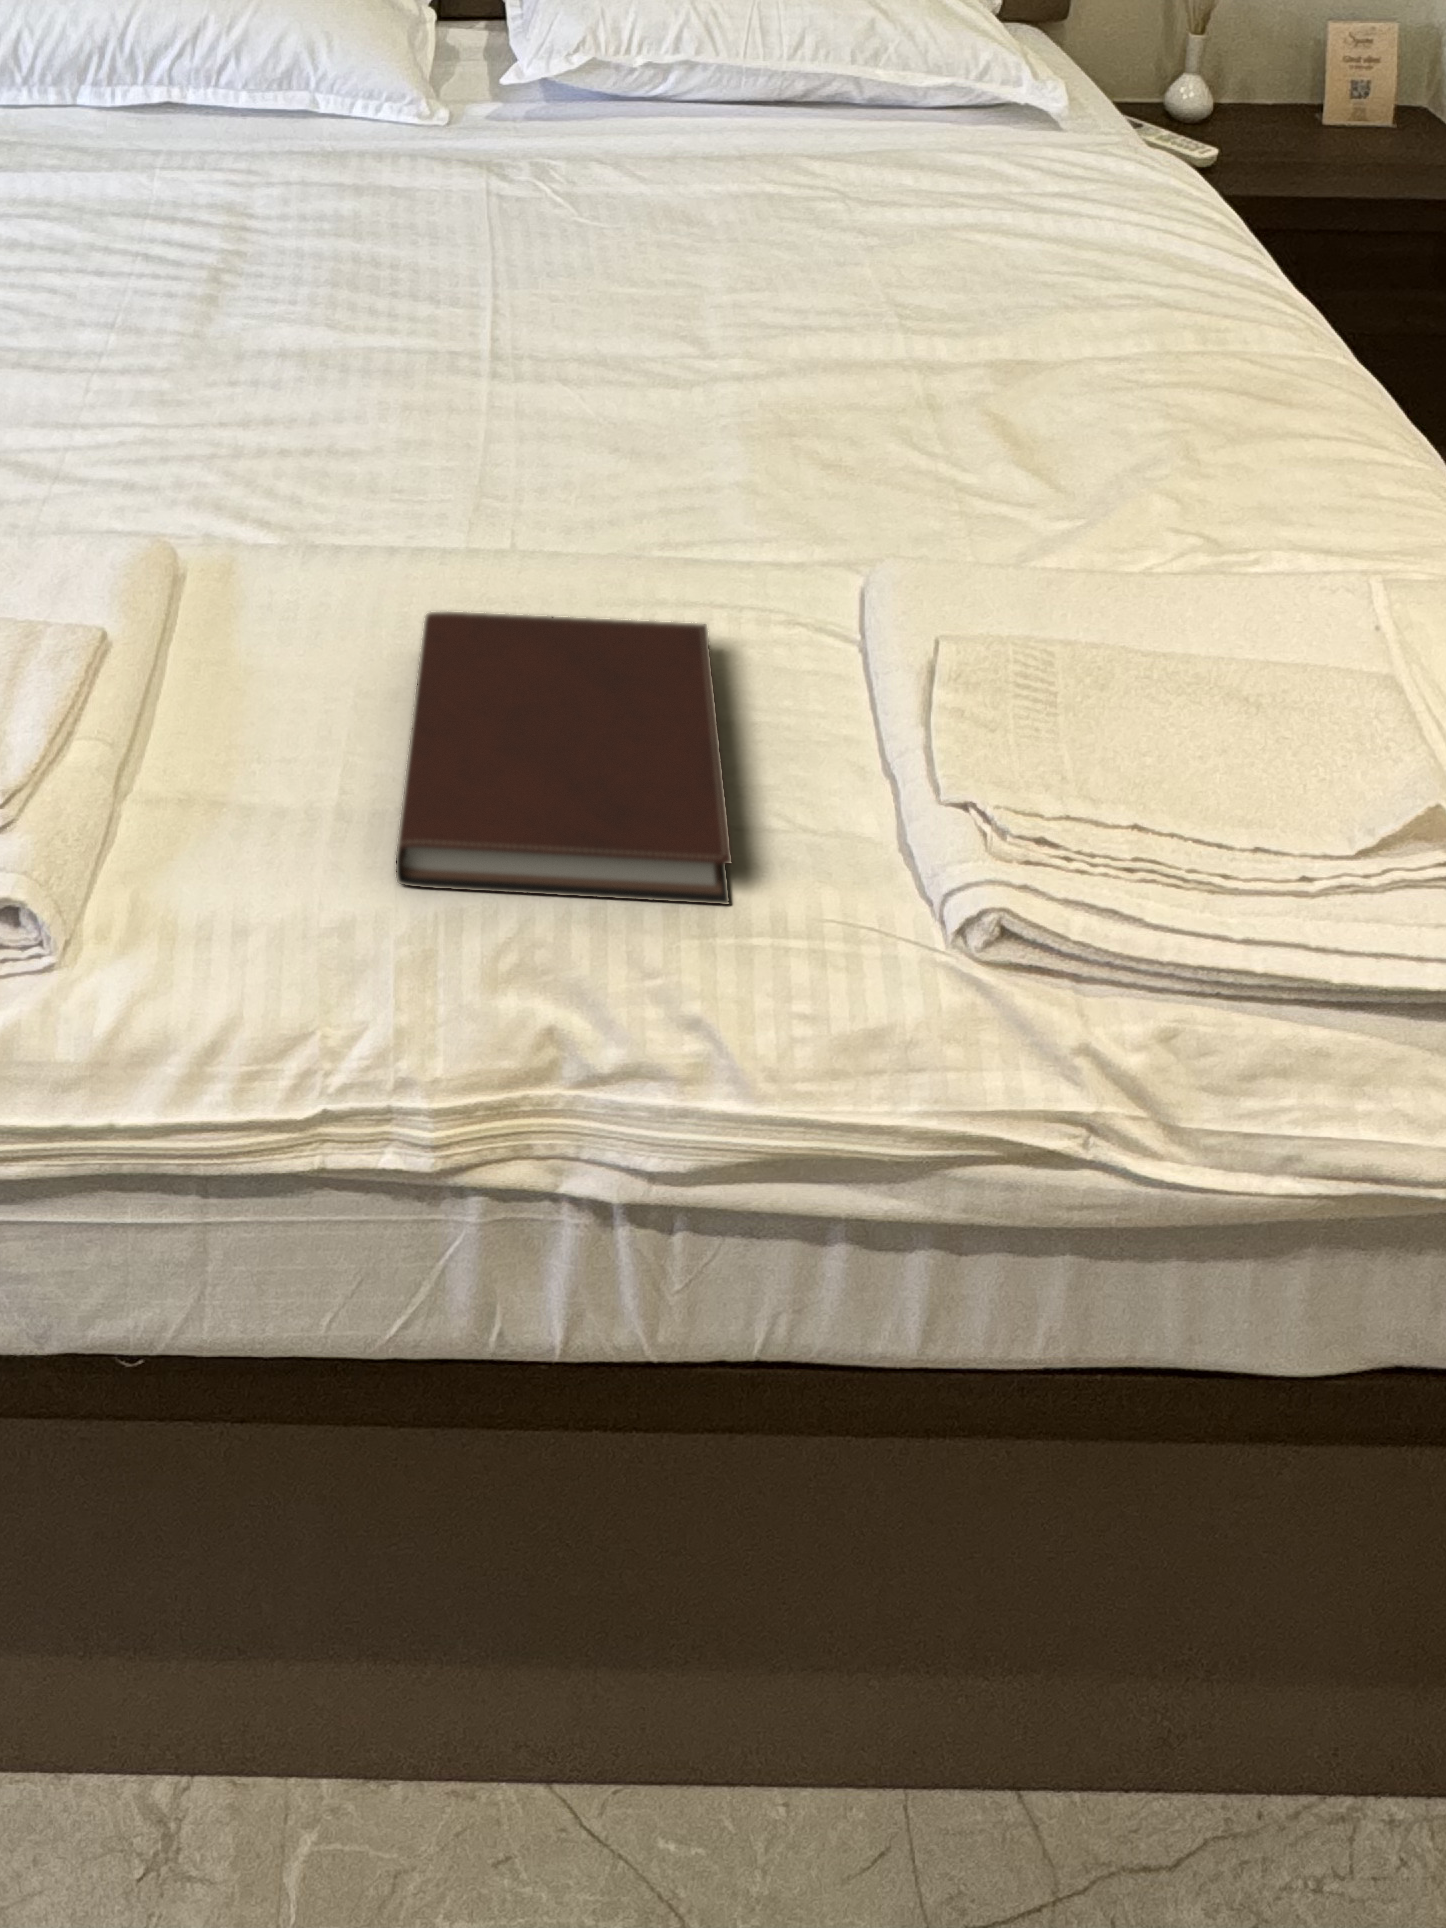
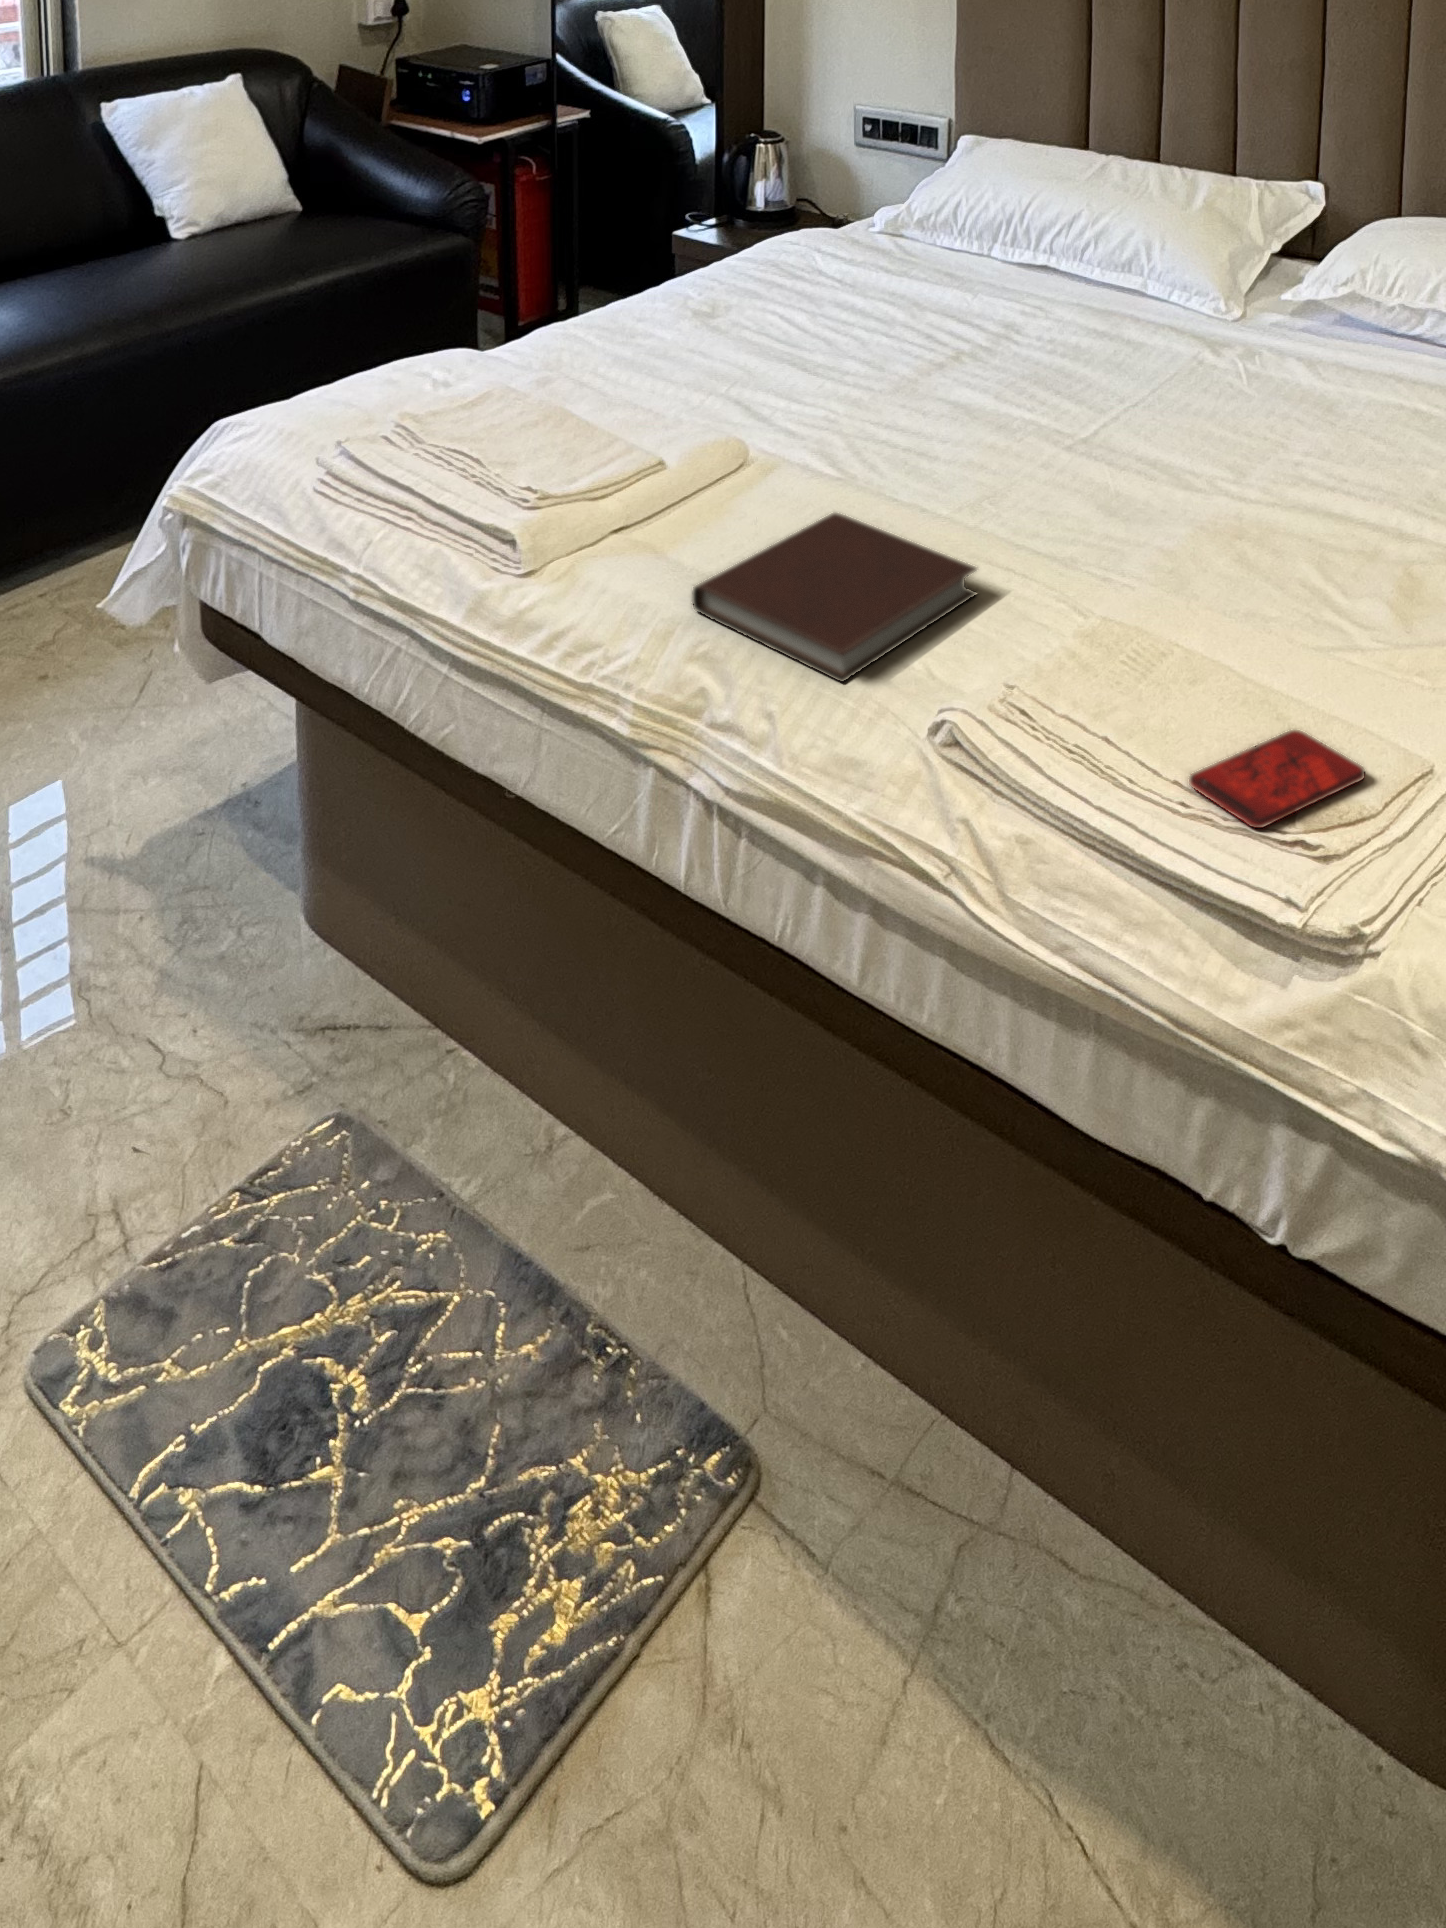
smartphone: none [1264,700,1408,869] -> present [1189,730,1365,828]

